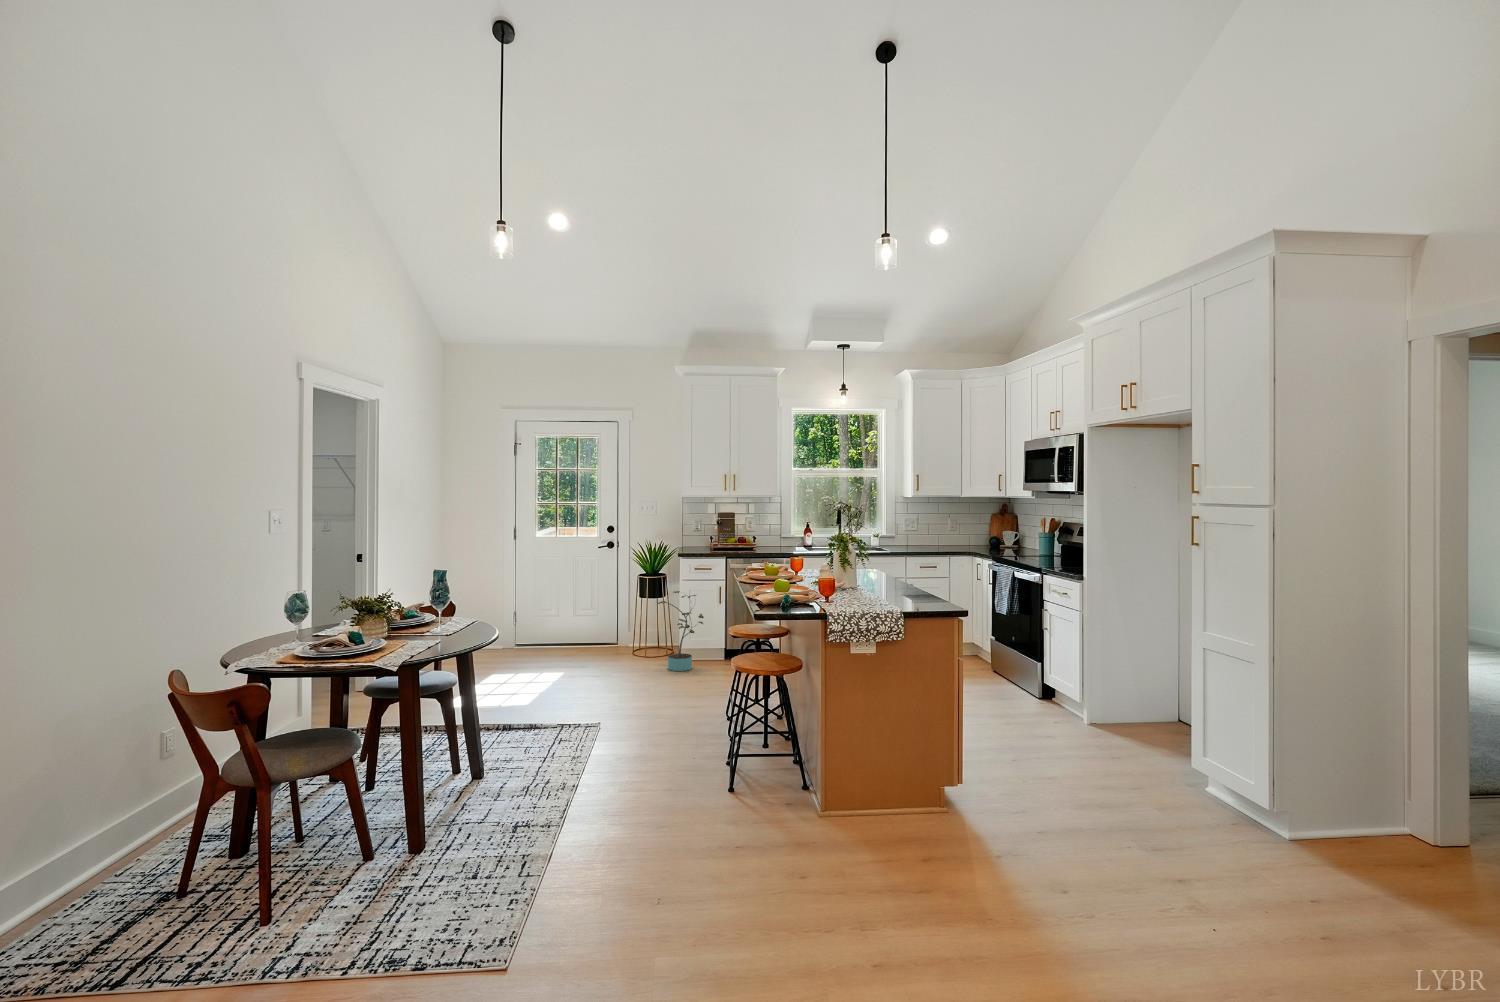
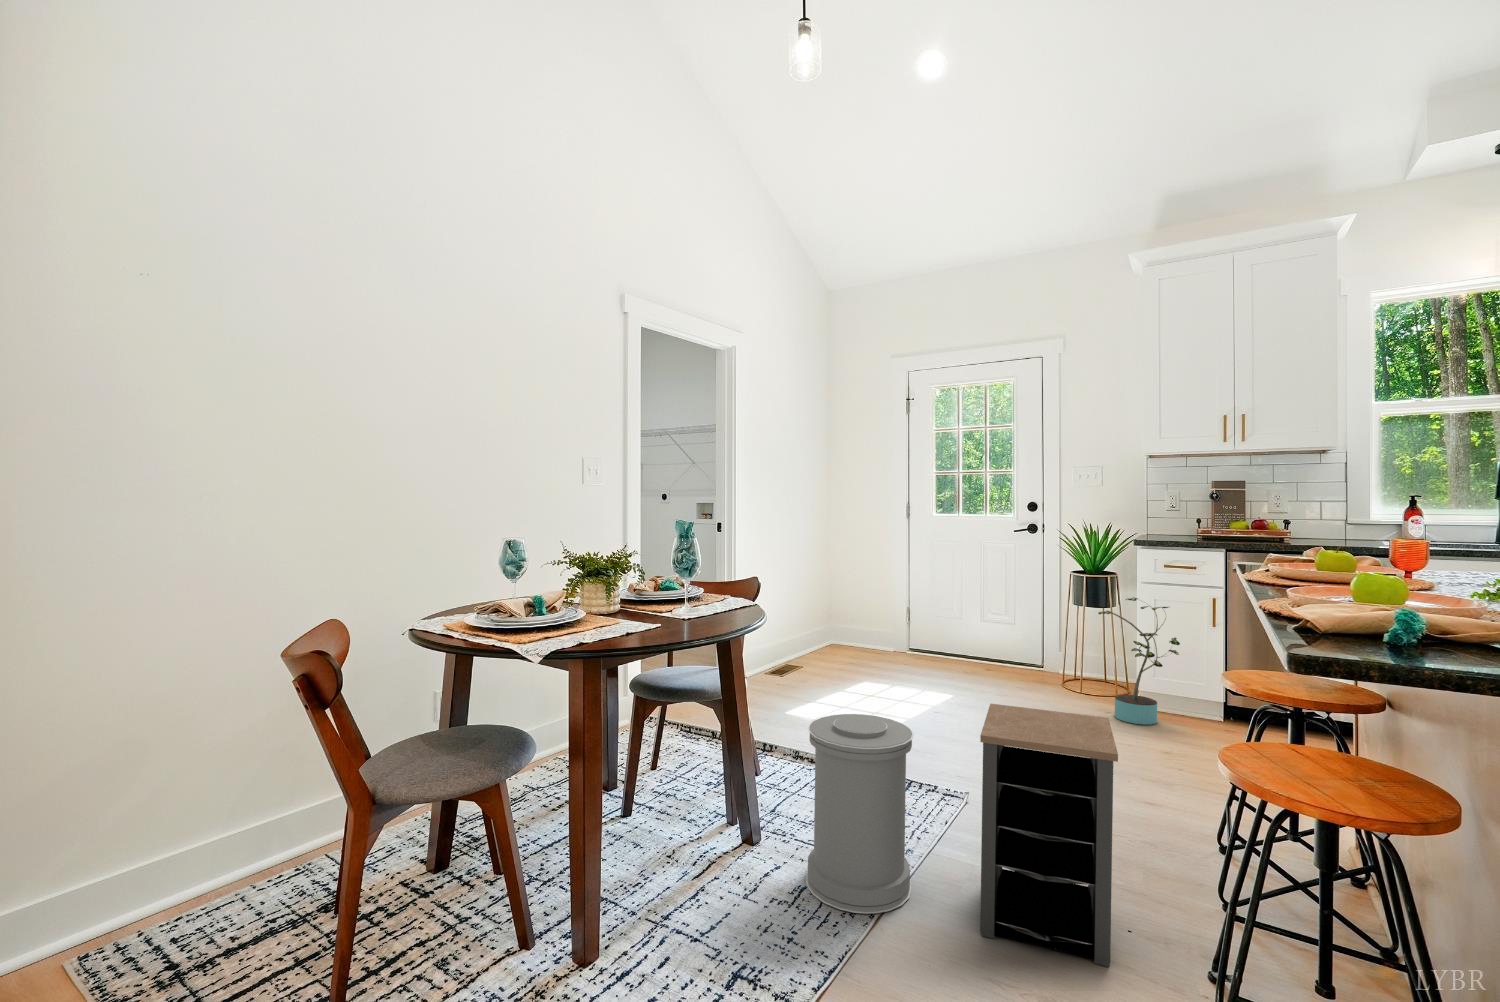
side table: none [624,659,691,779] -> present [980,704,1118,967]
trash can: none [526,680,588,789] -> present [806,714,914,914]

